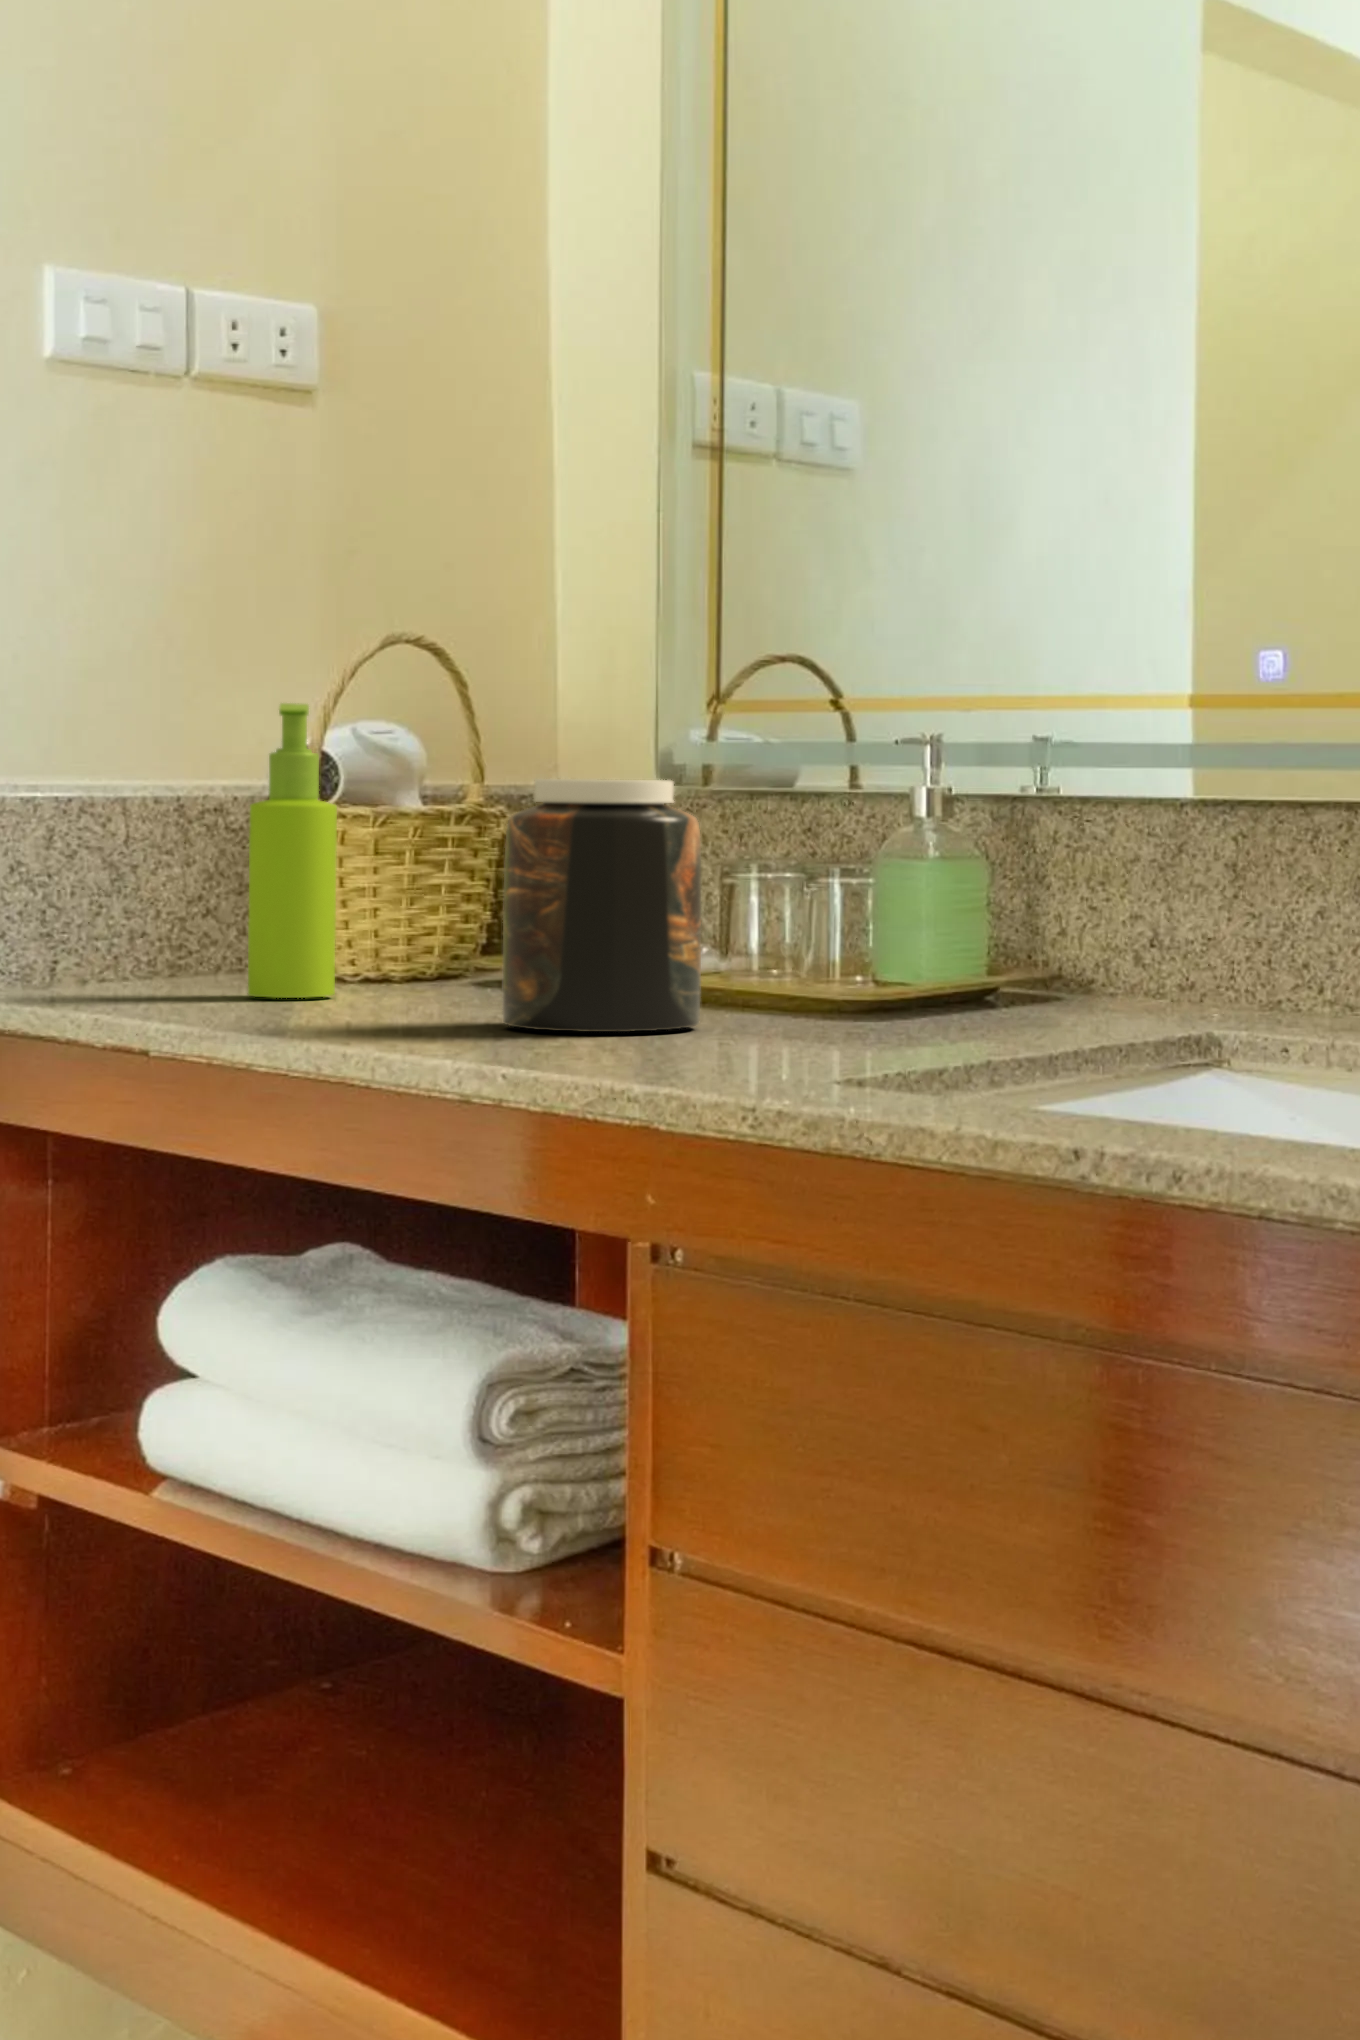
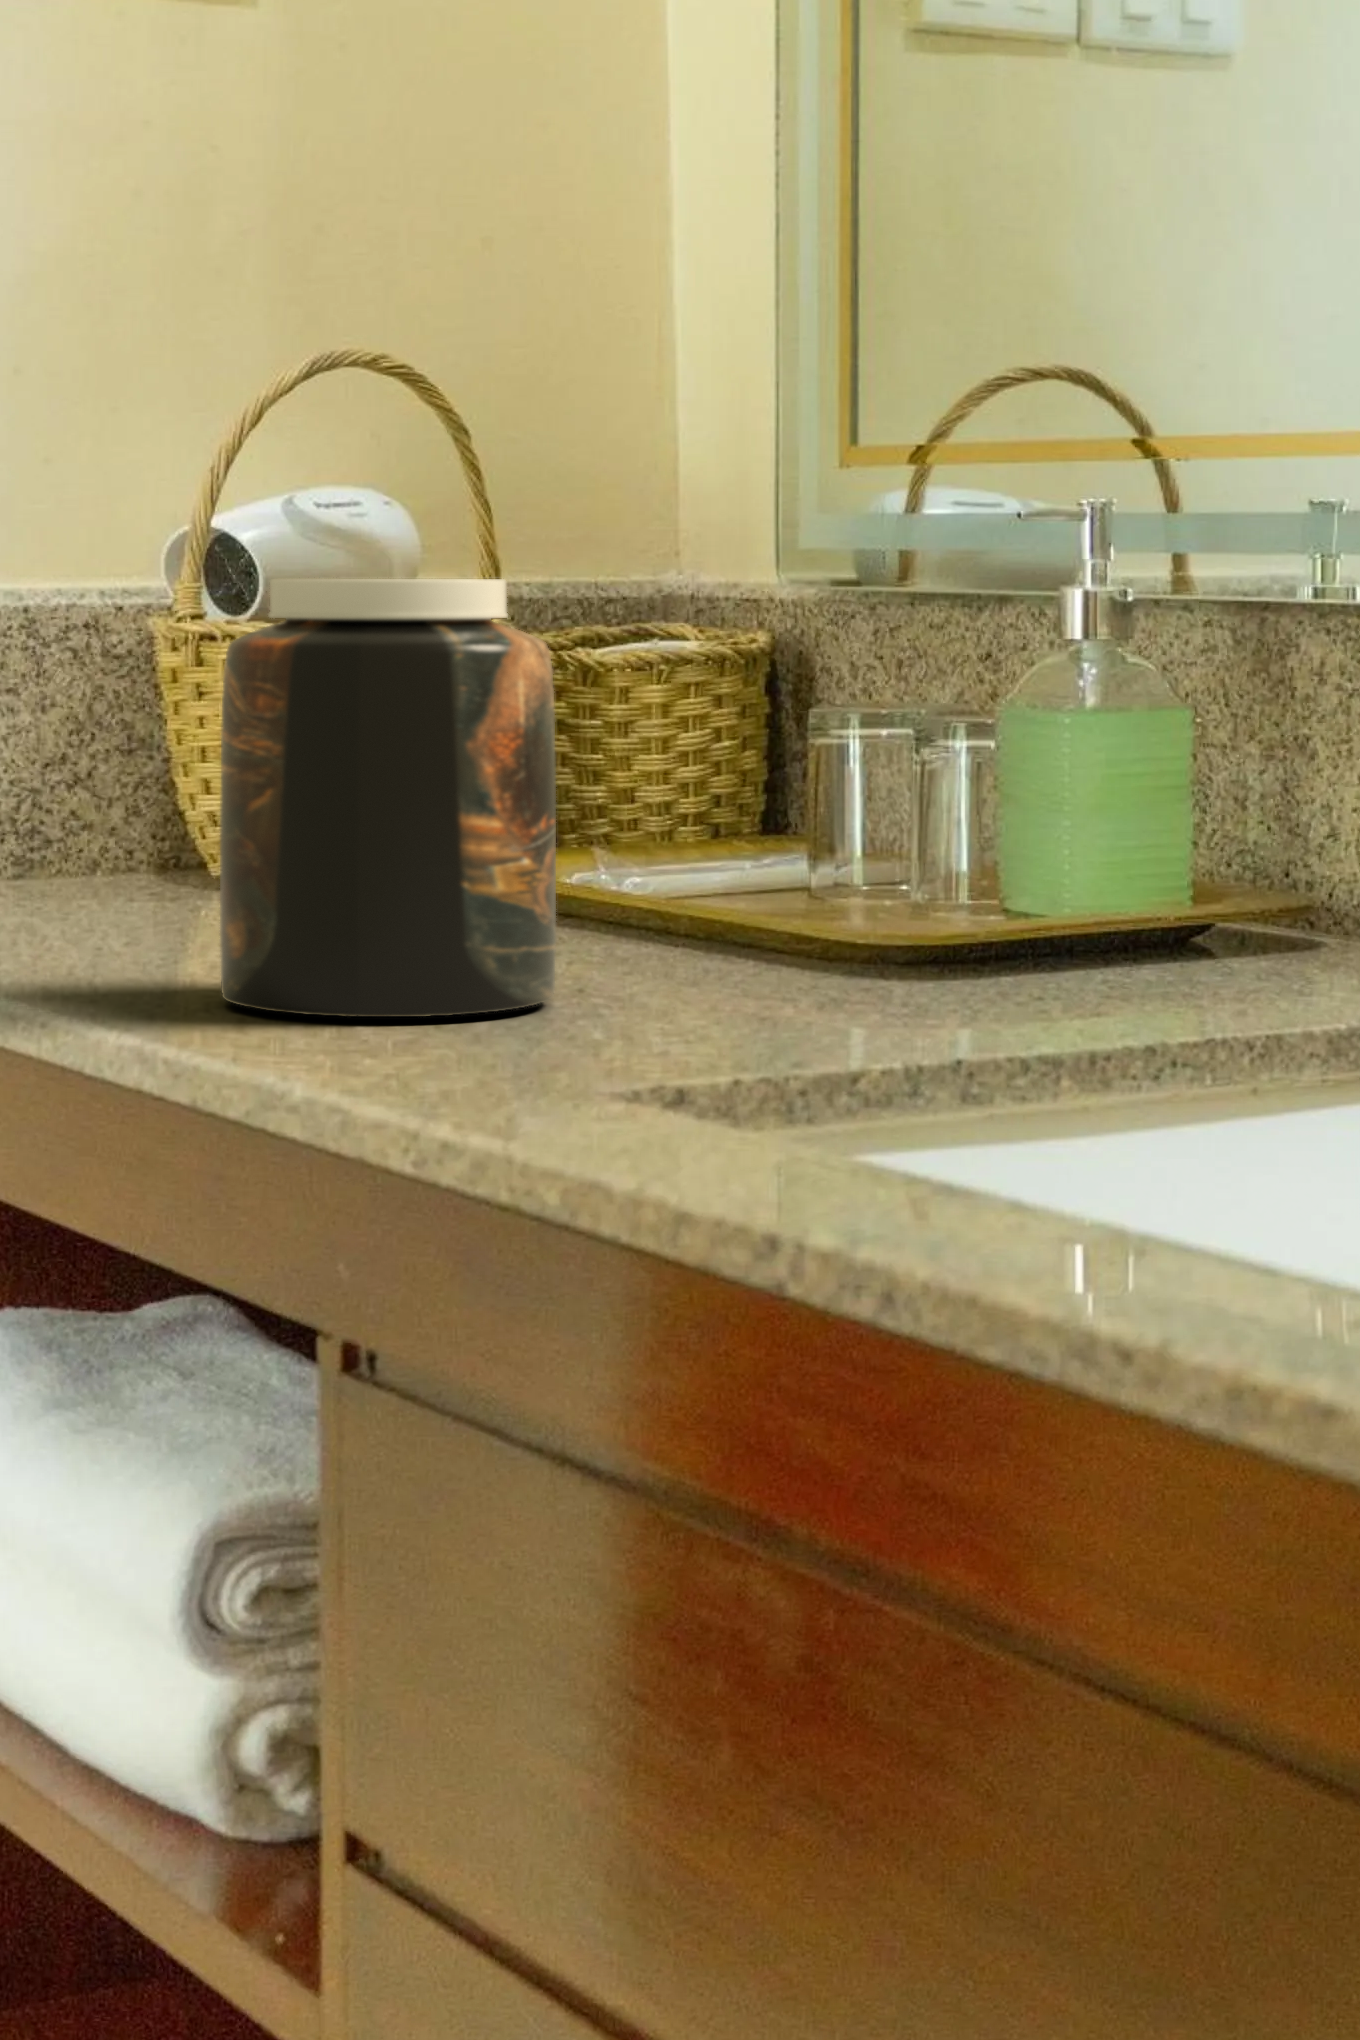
soap dispenser: present [248,703,337,998] -> none [38,466,171,920]

